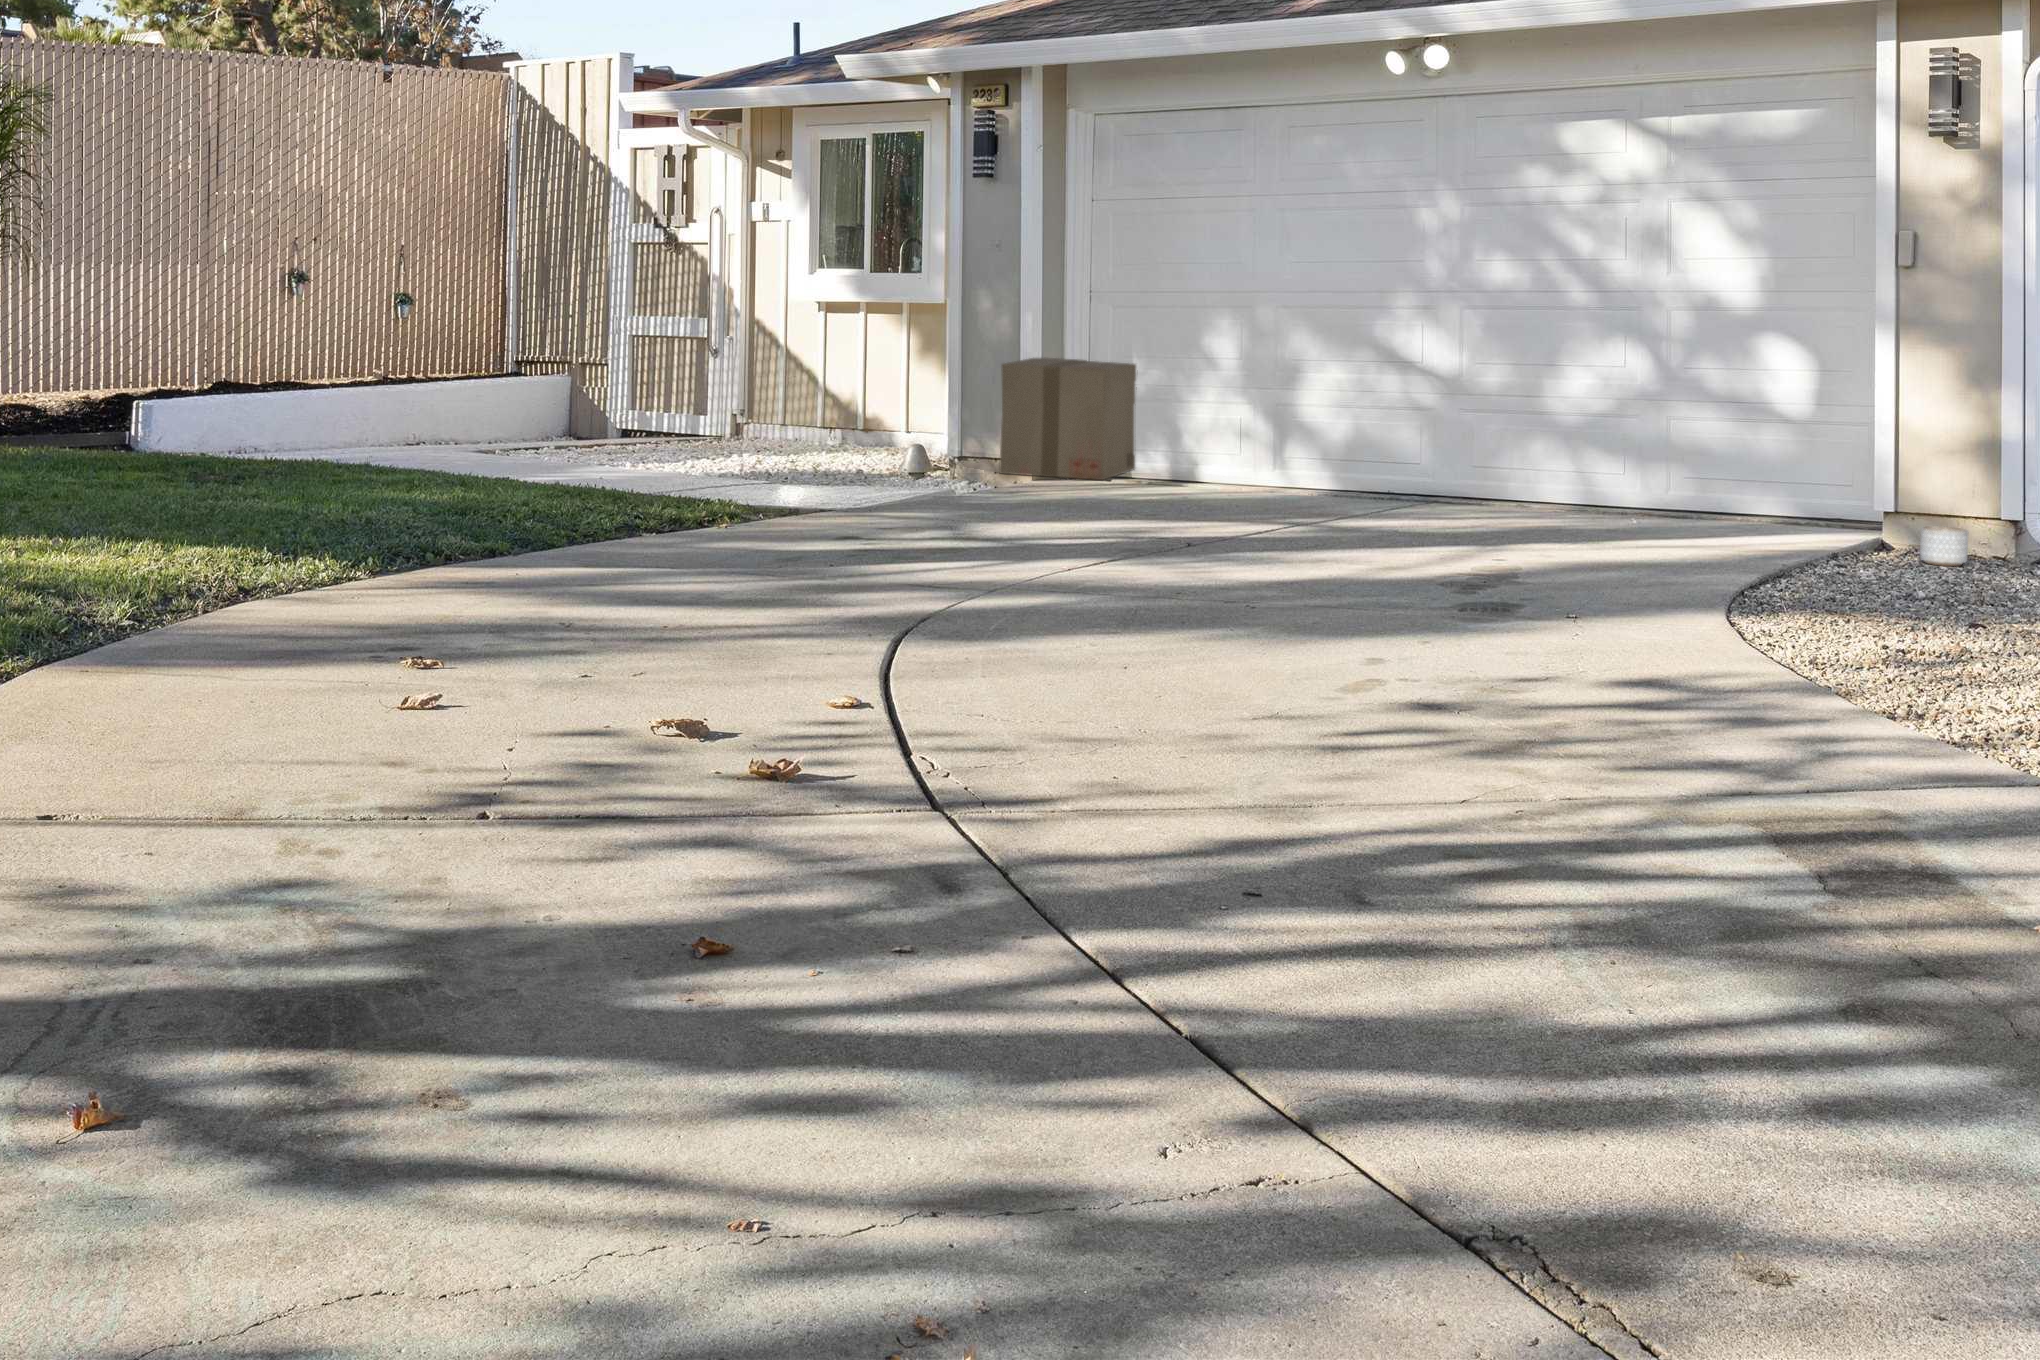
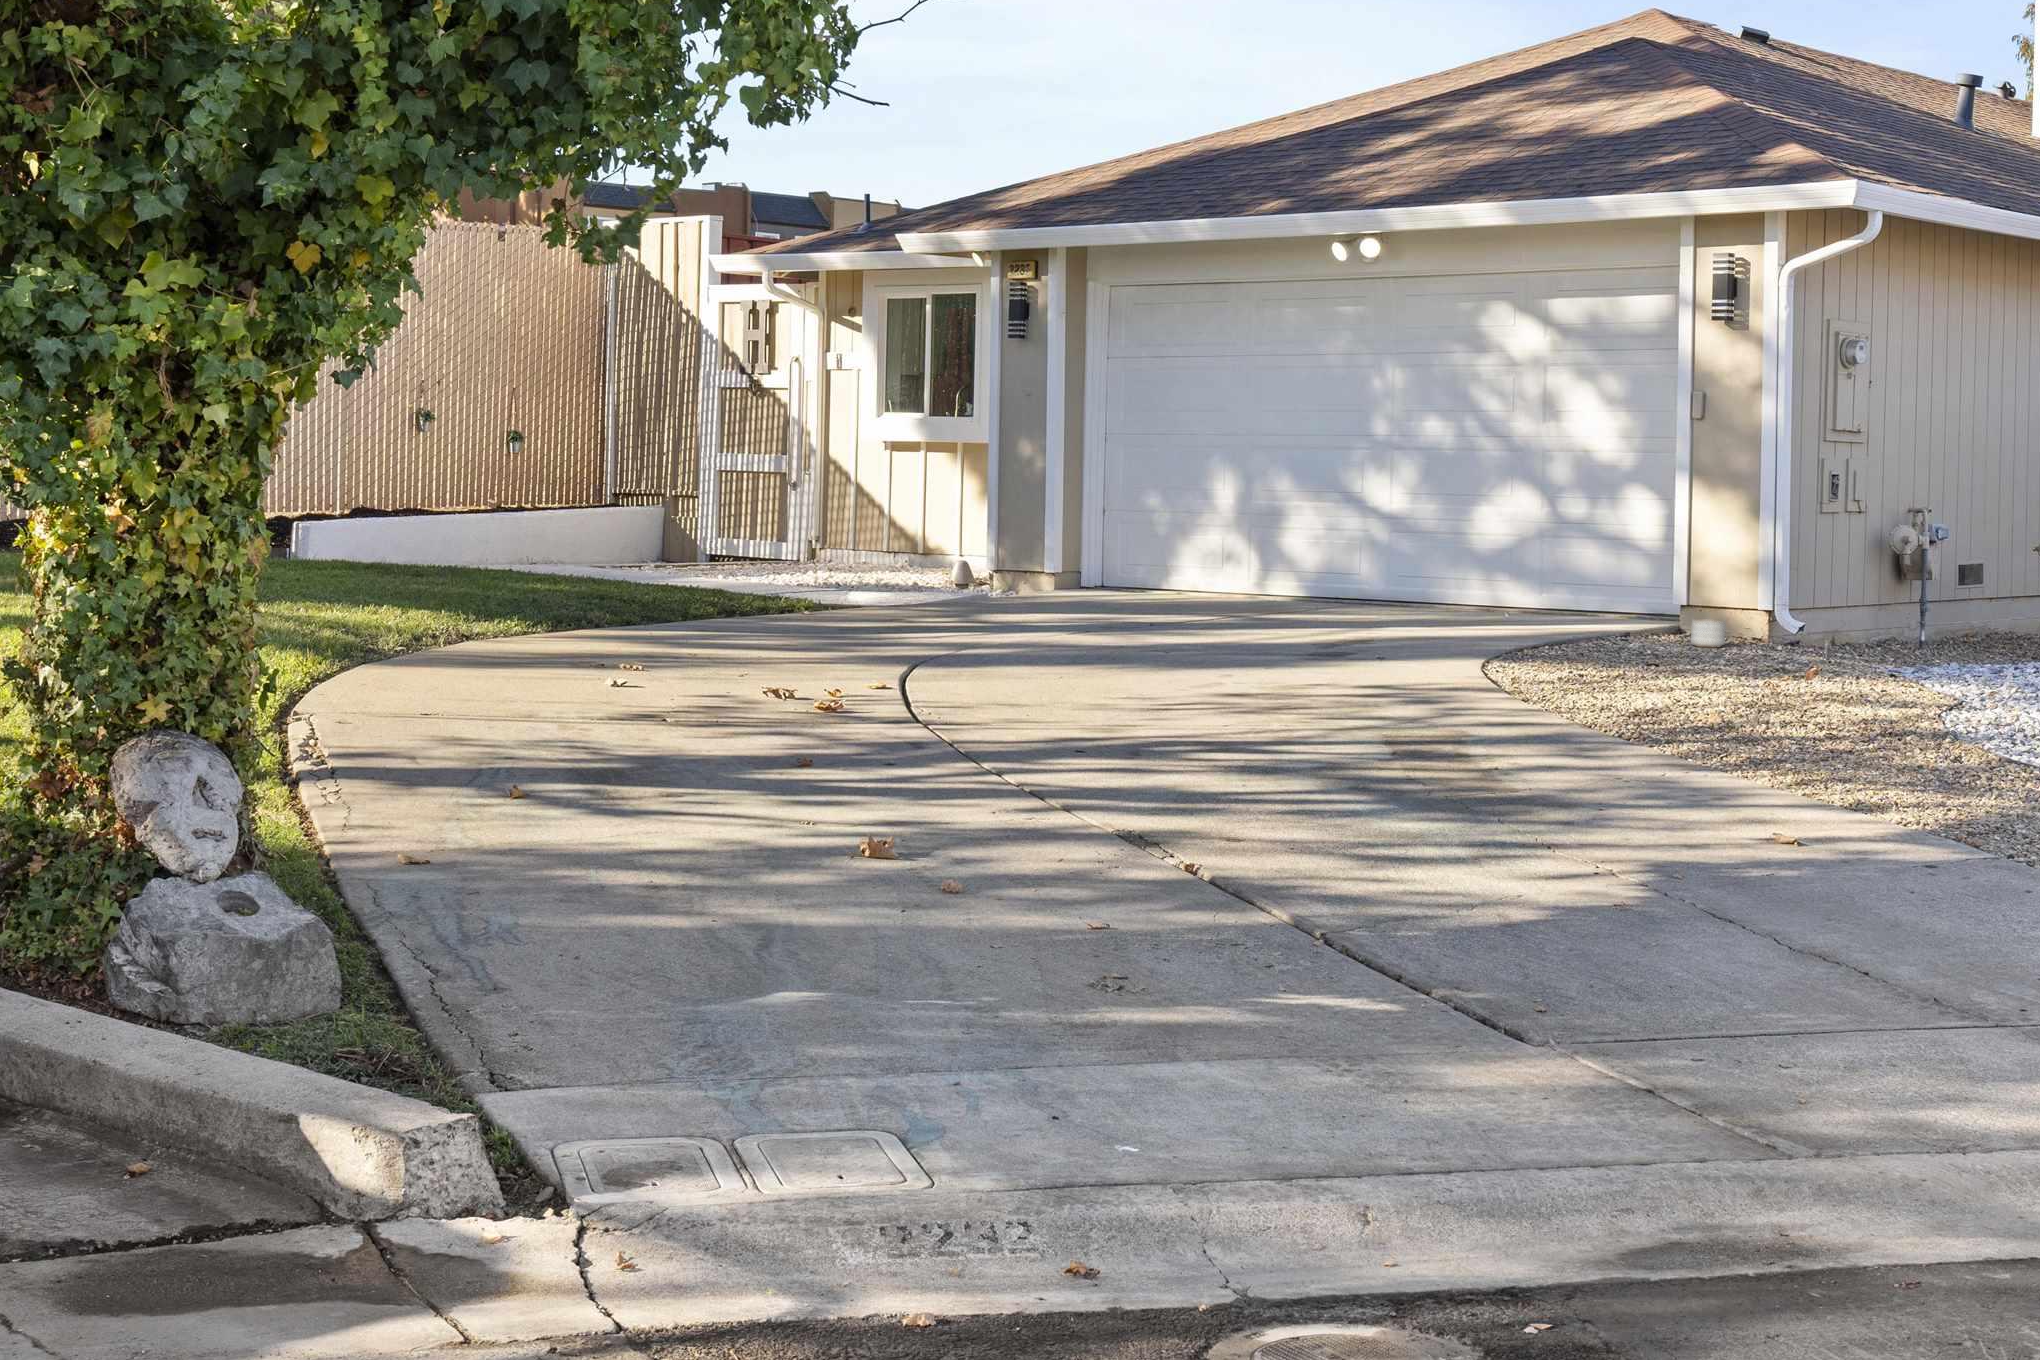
cardboard box: present [999,358,1136,480] -> none [1025,490,1146,592]

